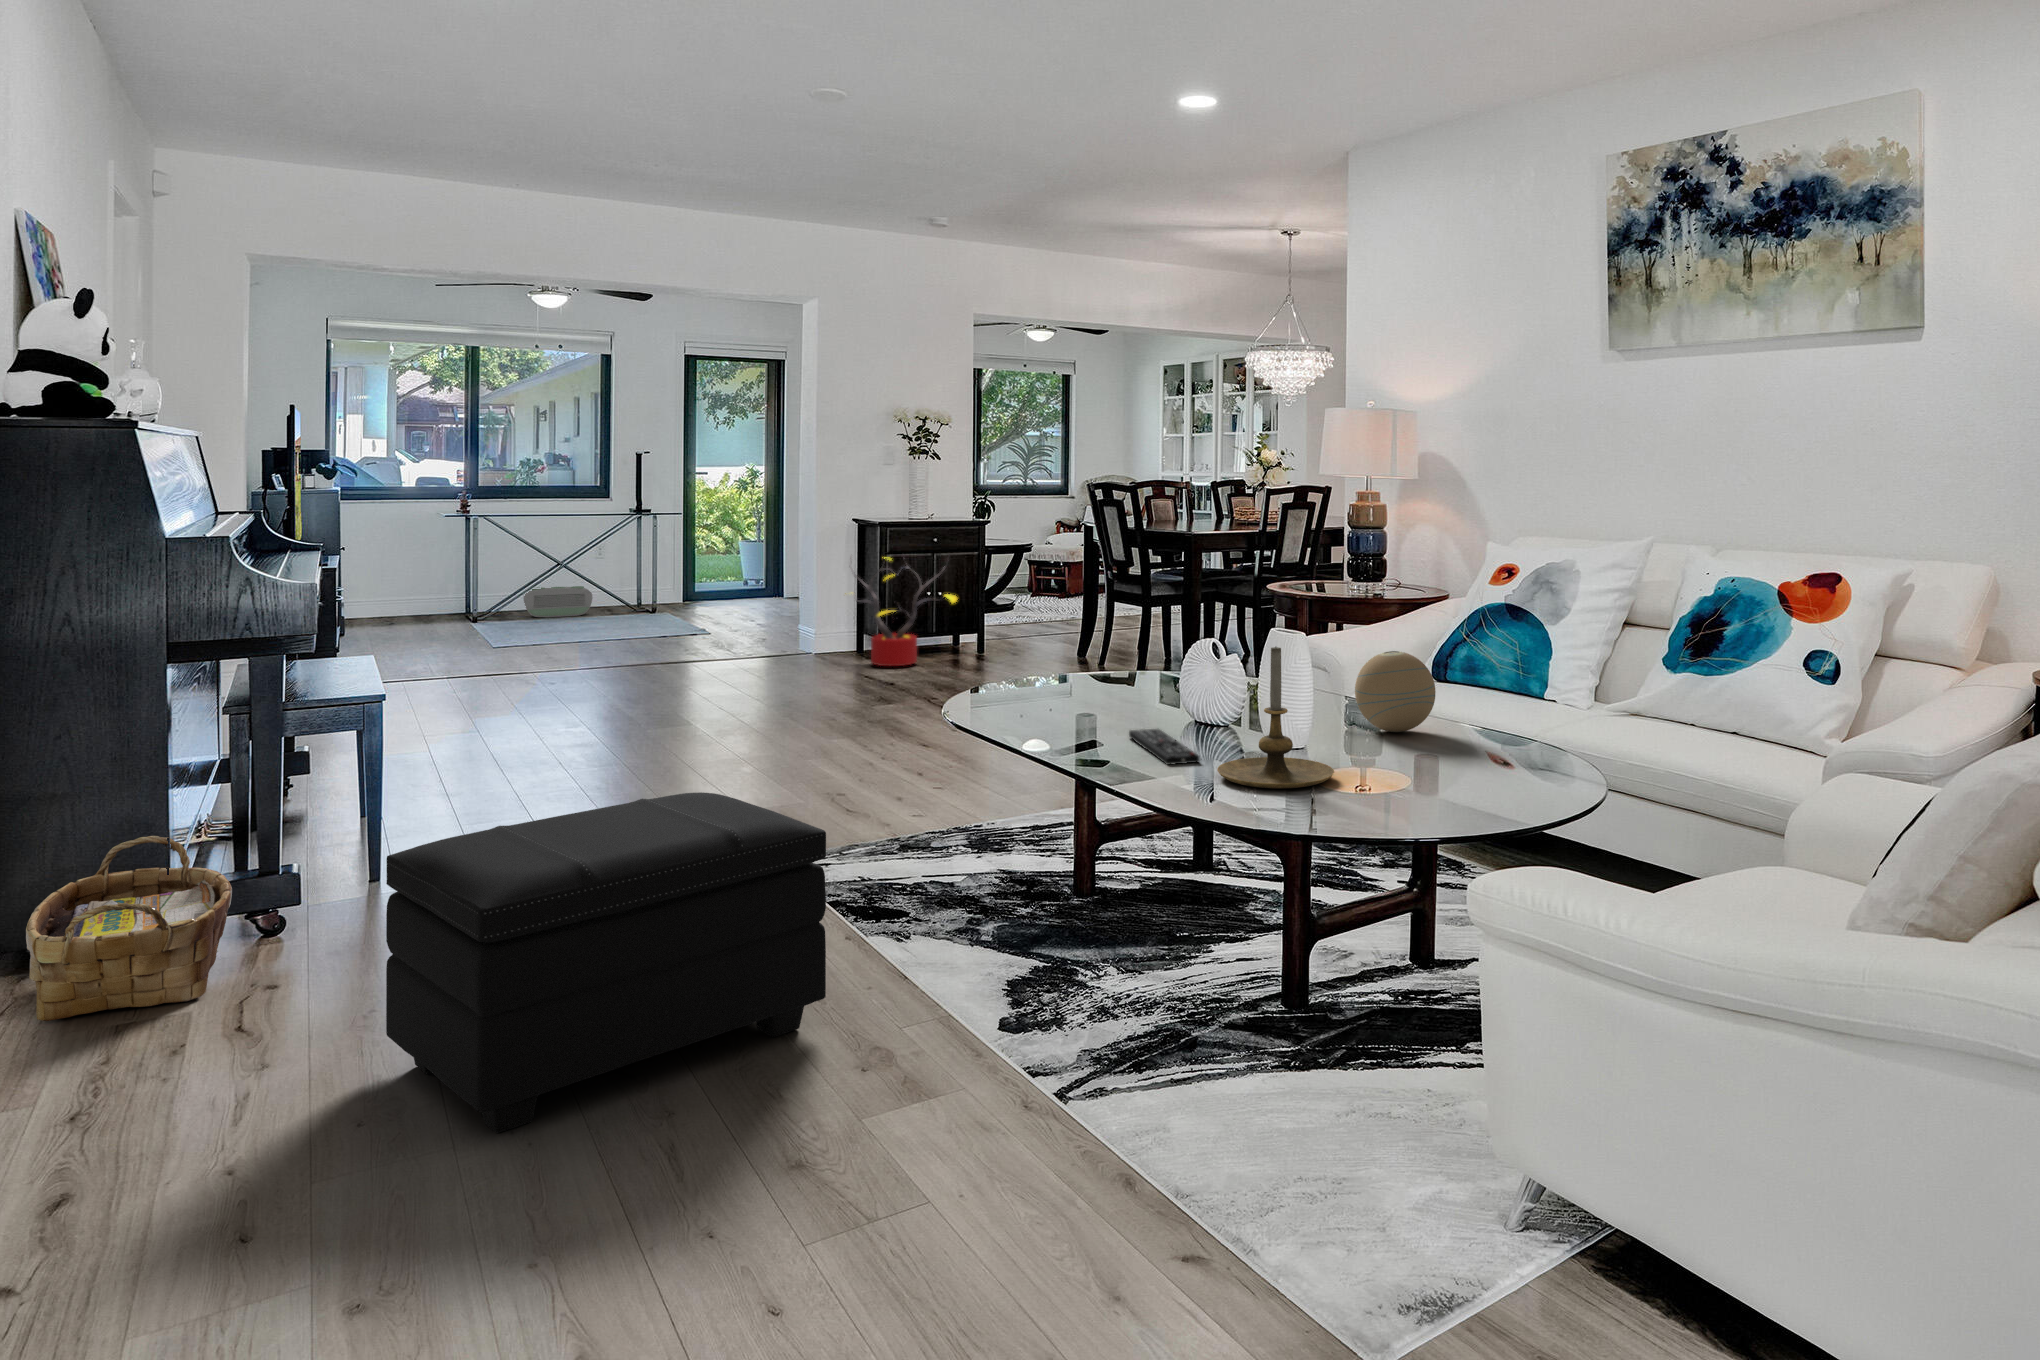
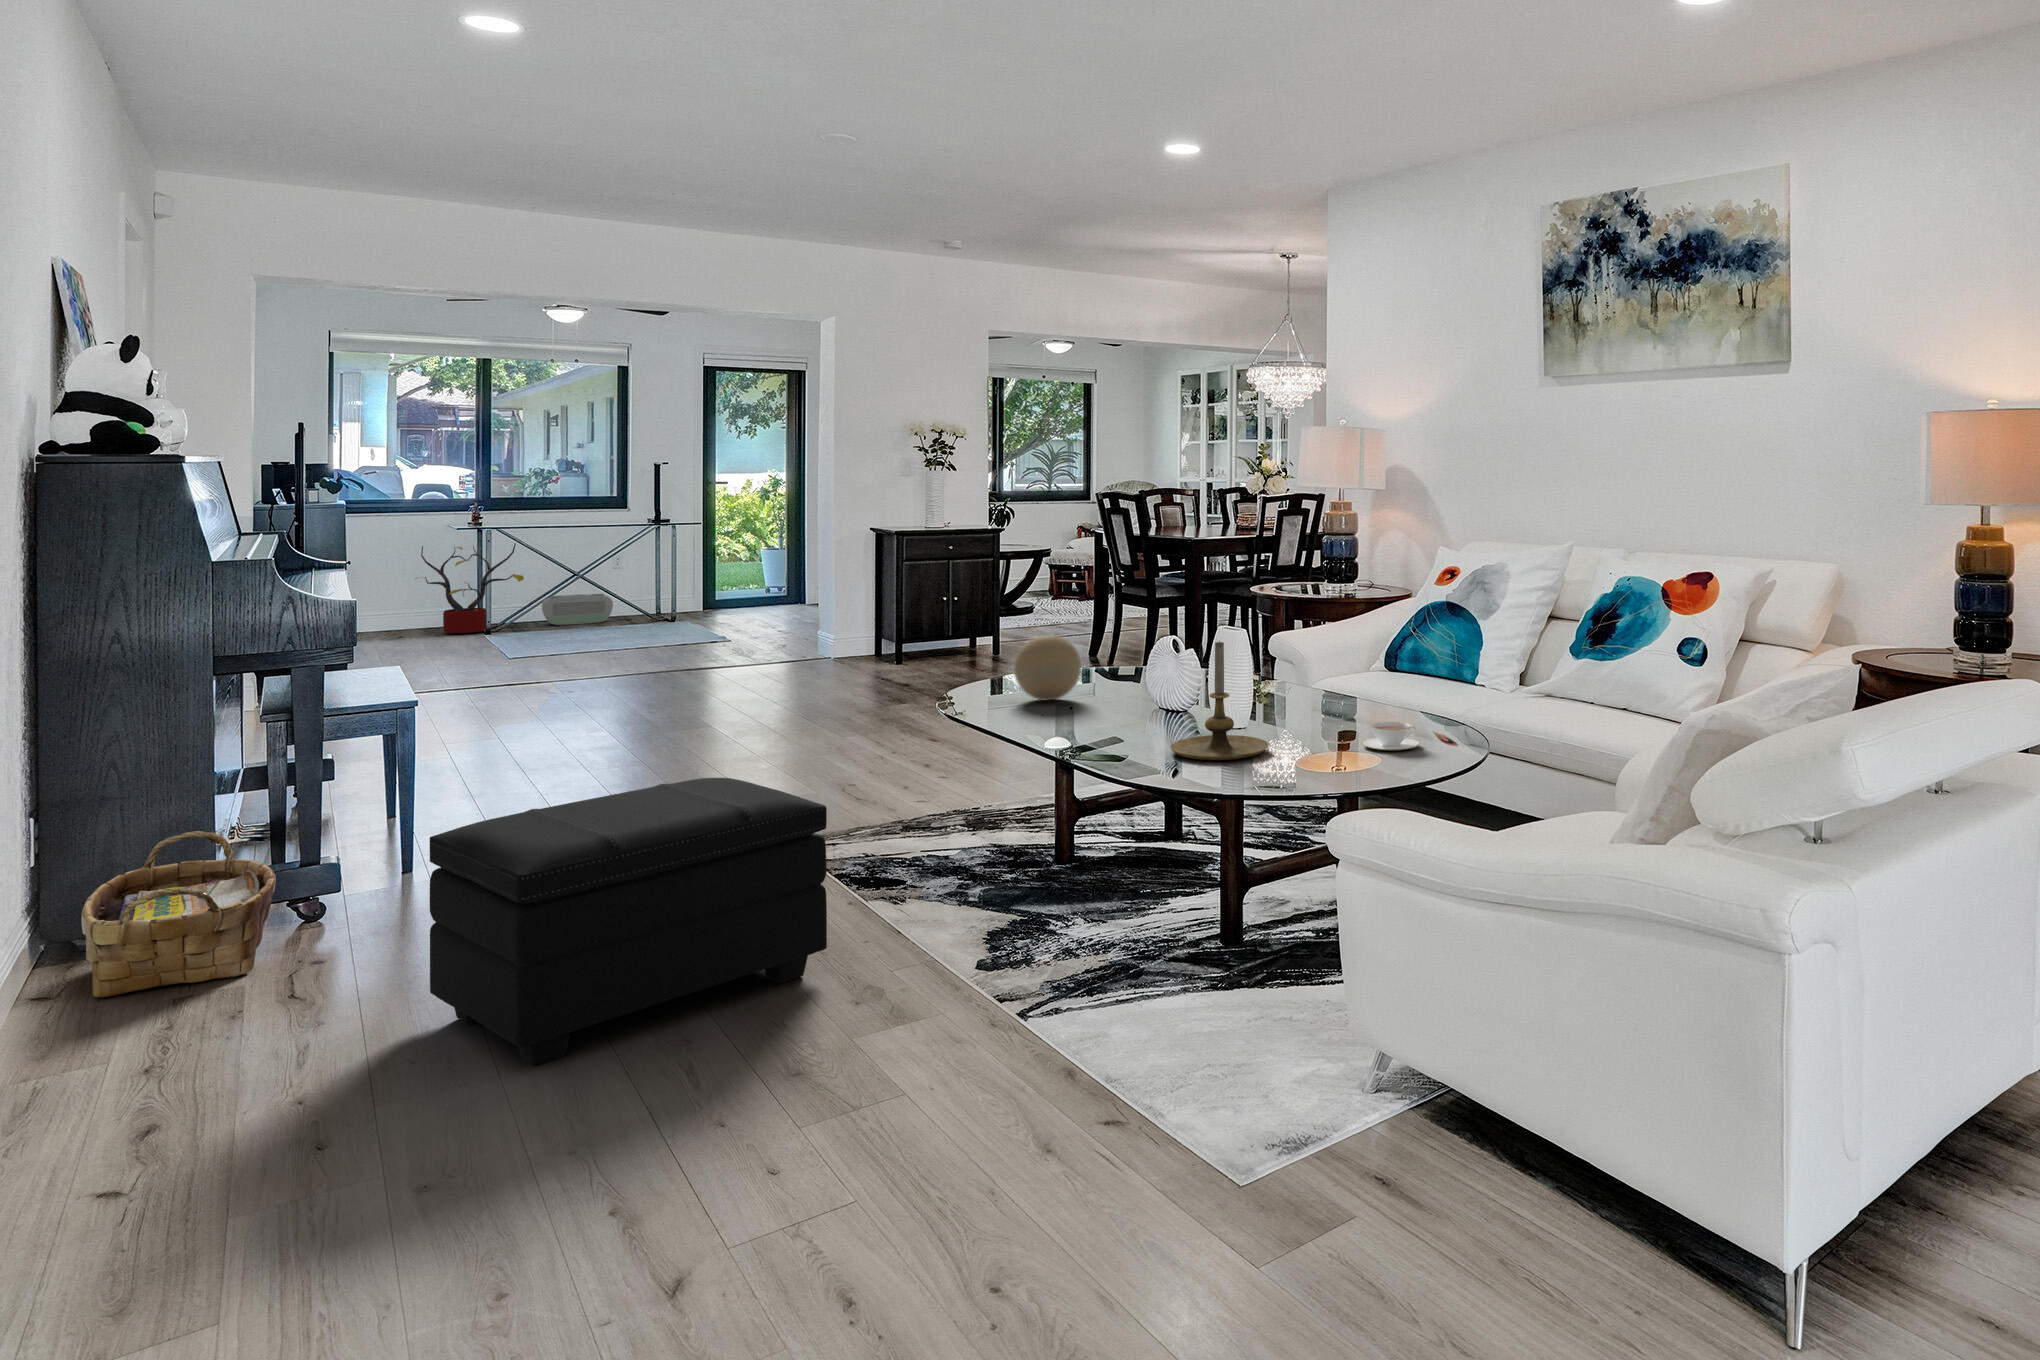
decorative plant: present [845,555,957,666] -> present [416,543,524,634]
decorative orb: present [1355,651,1436,732] -> present [1014,634,1081,700]
remote control: present [1129,729,1200,765] -> none [1103,714,1159,744]
teacup: none [1443,746,1515,781] -> present [1362,722,1420,750]

